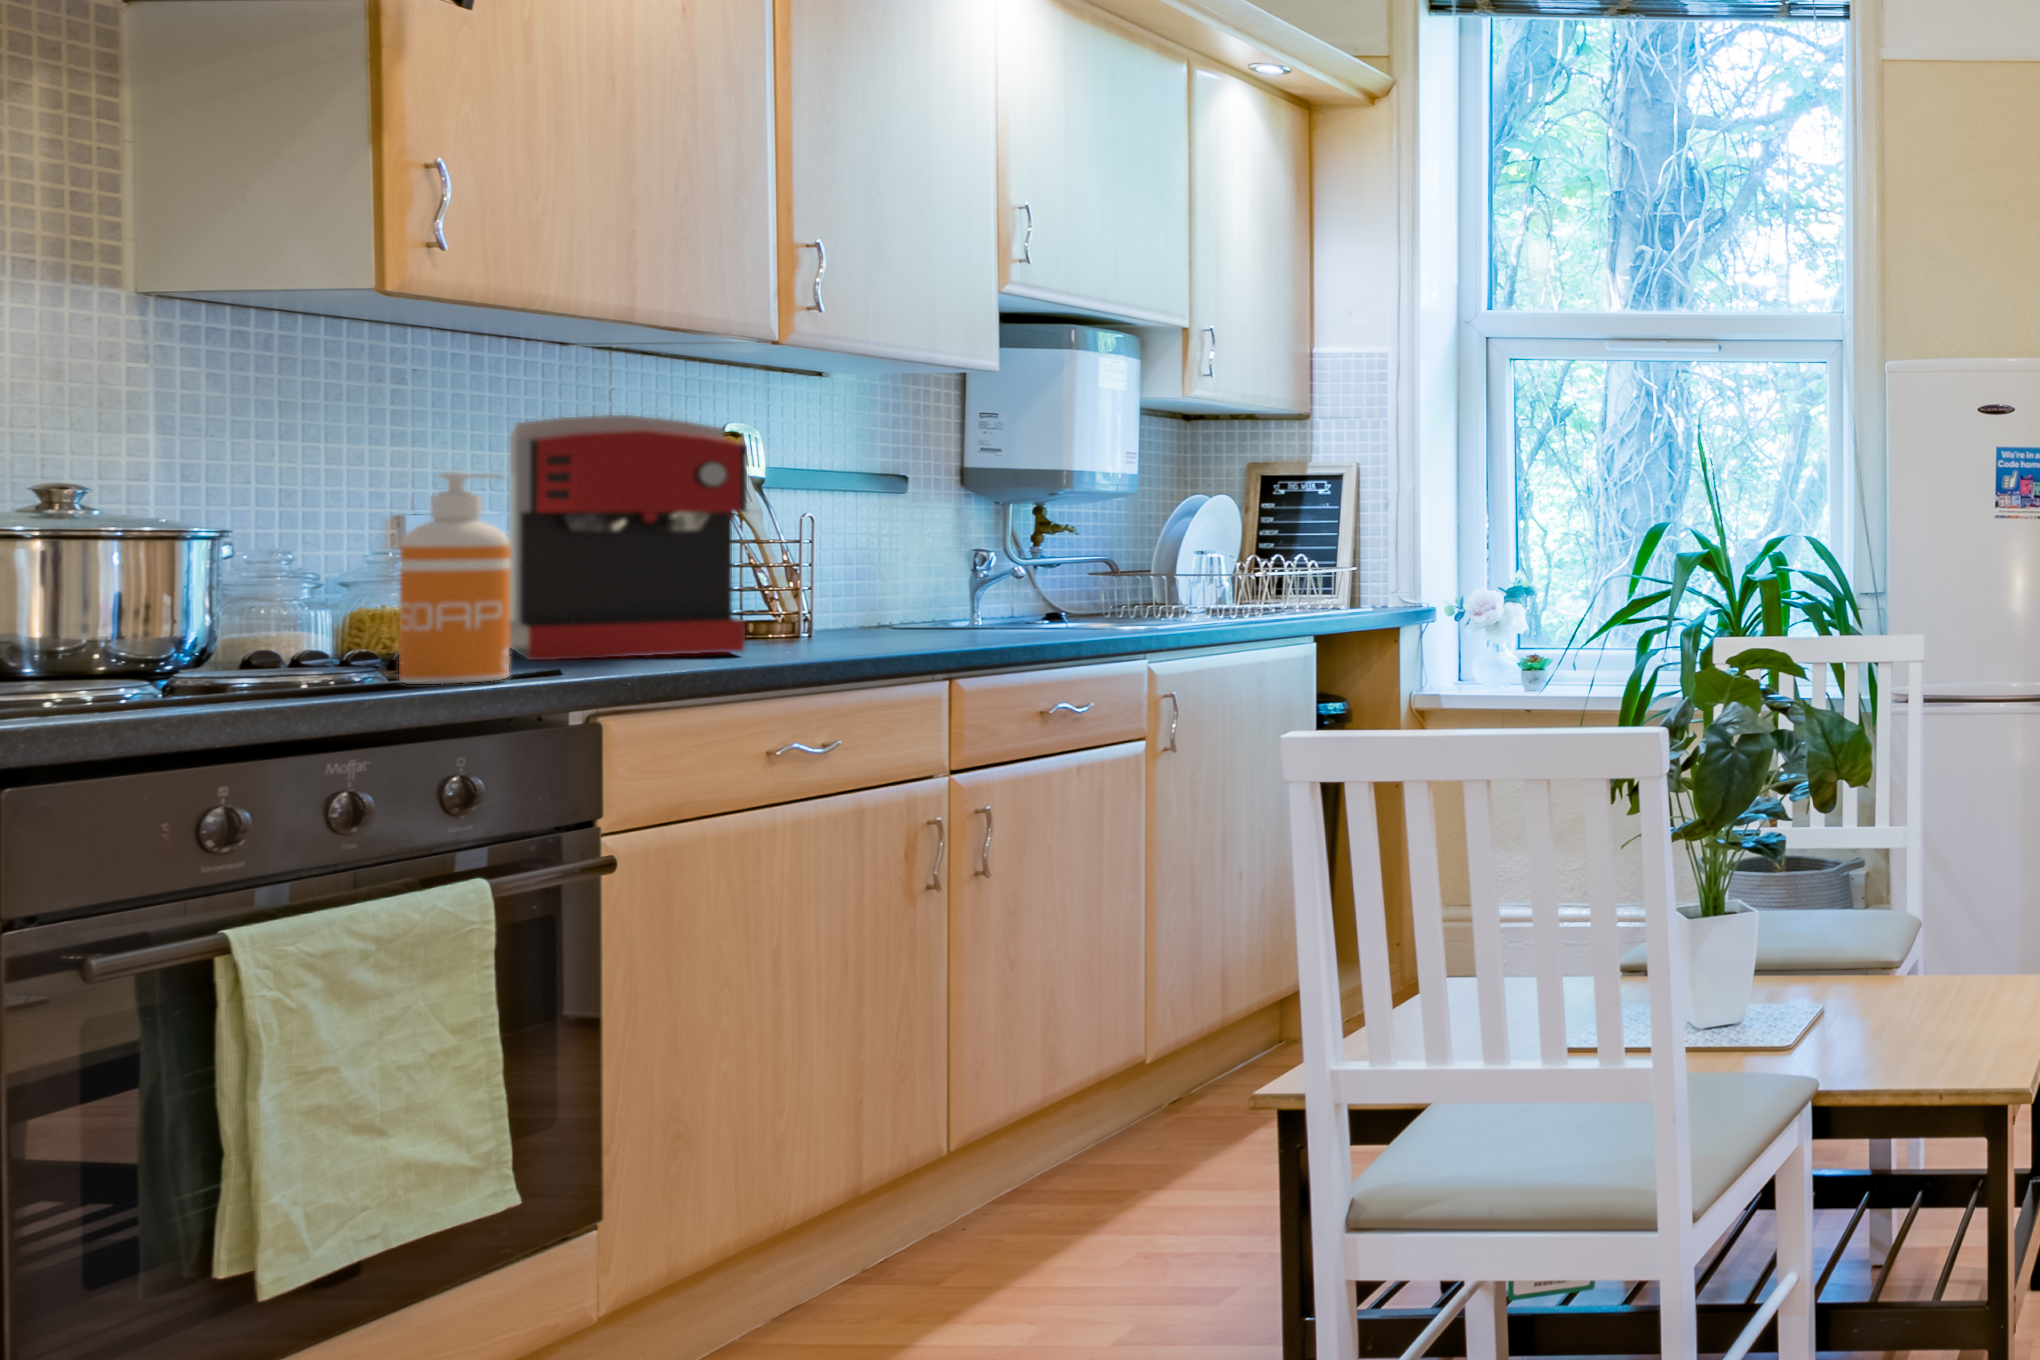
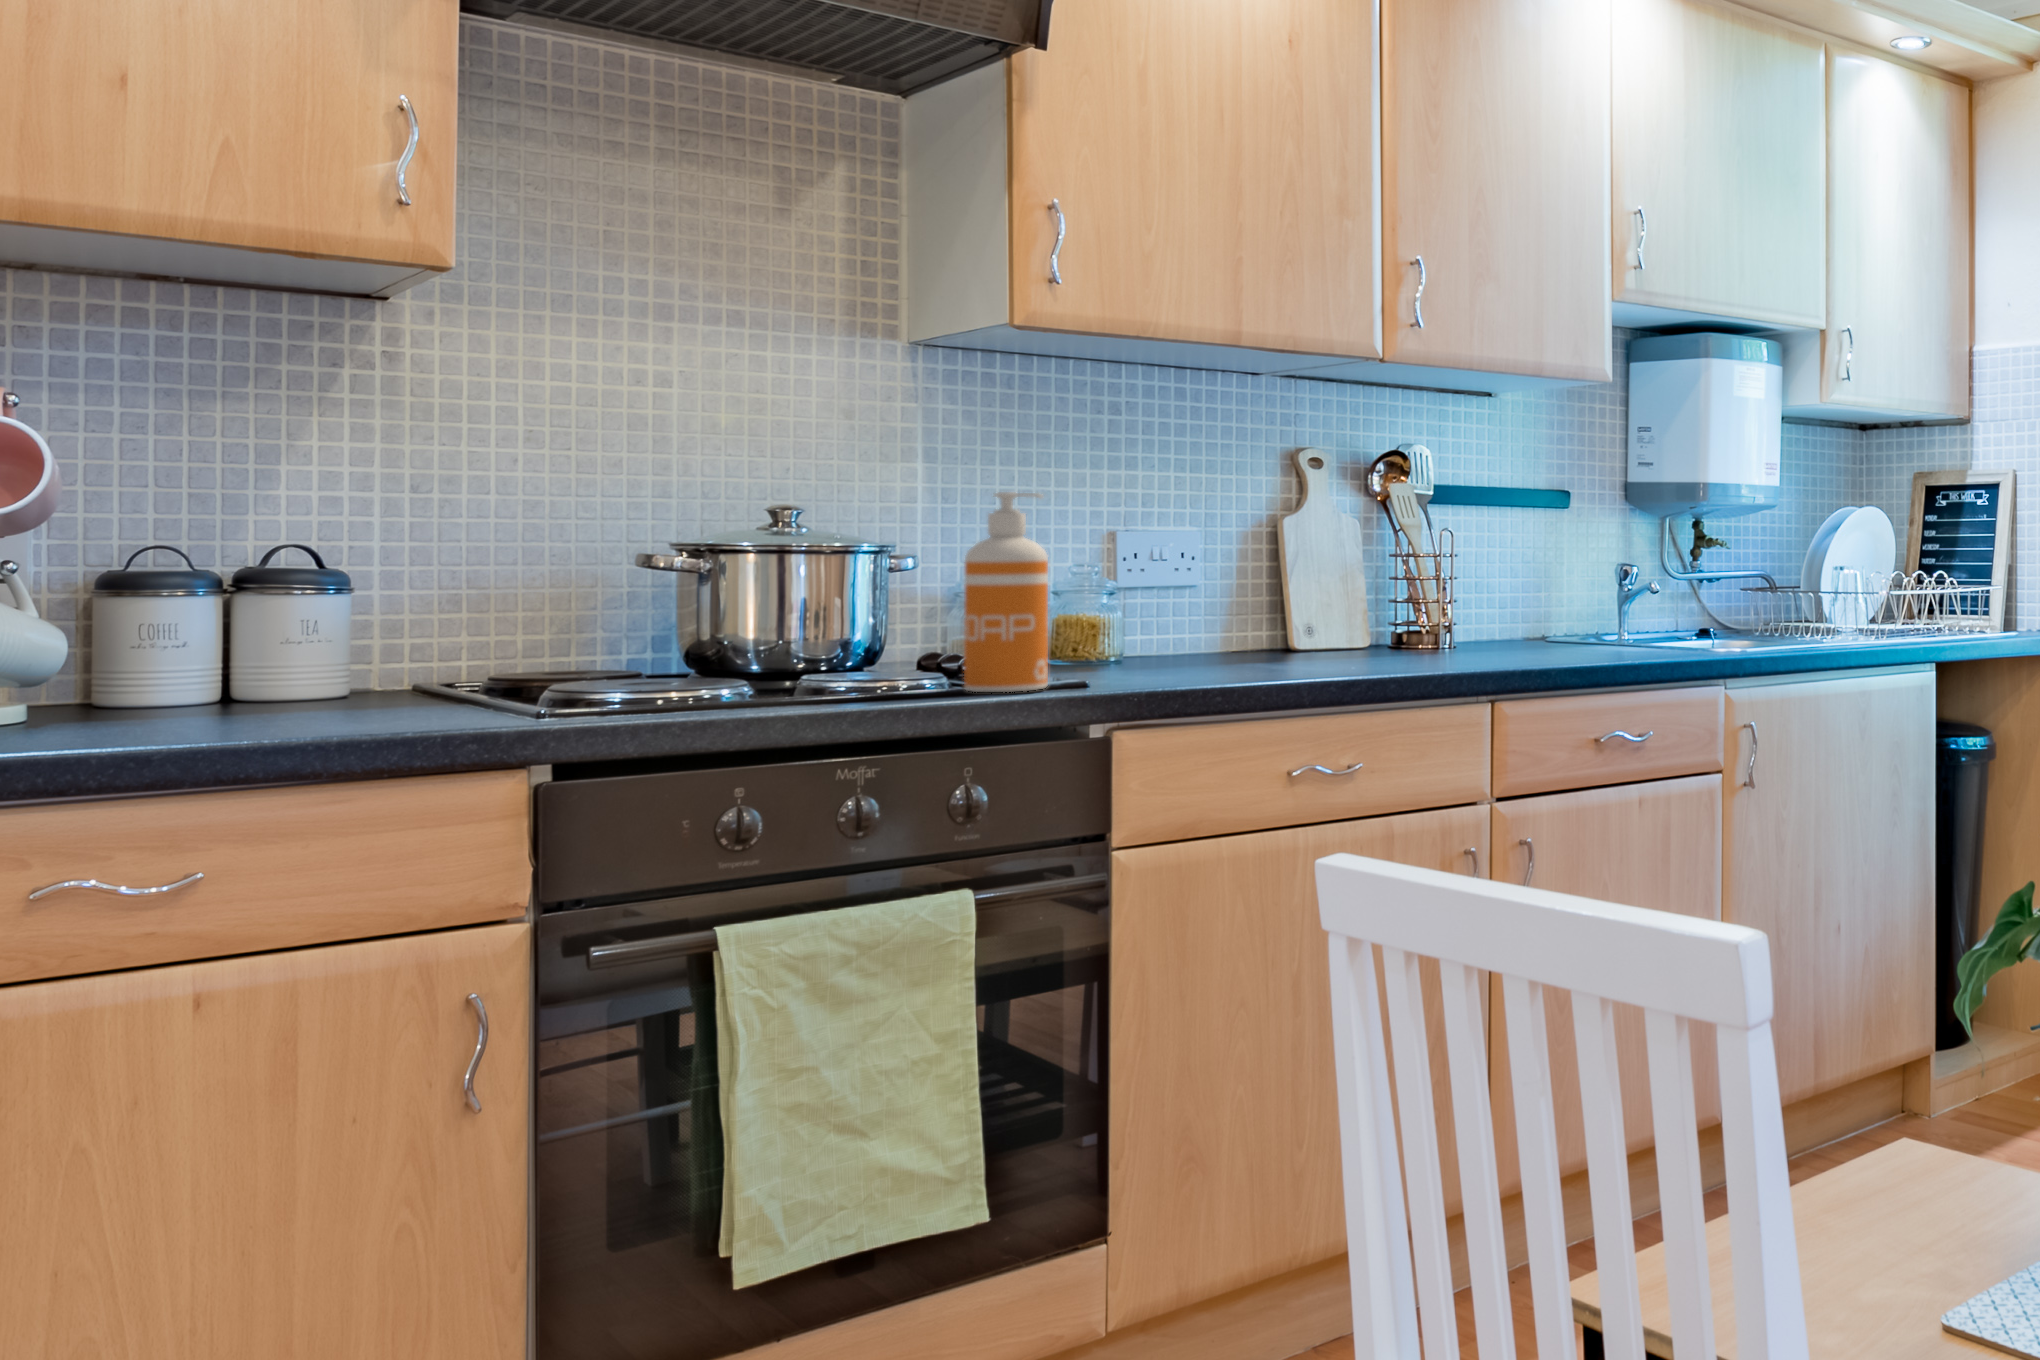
coffee maker: present [509,415,747,660] -> none [1139,436,1326,667]

